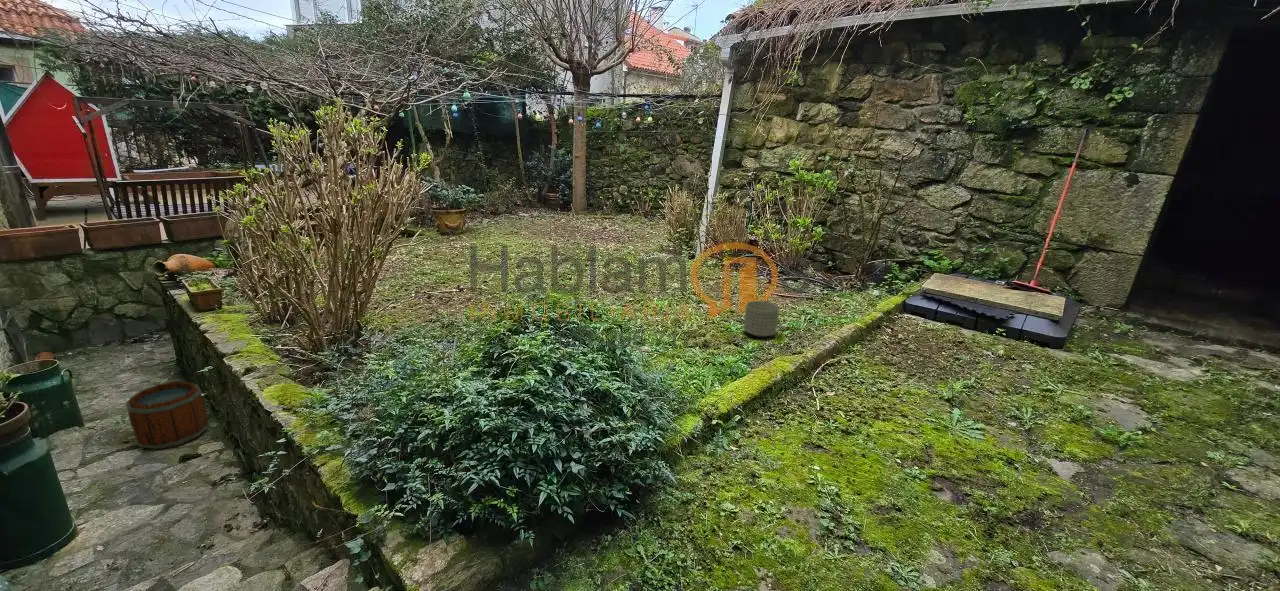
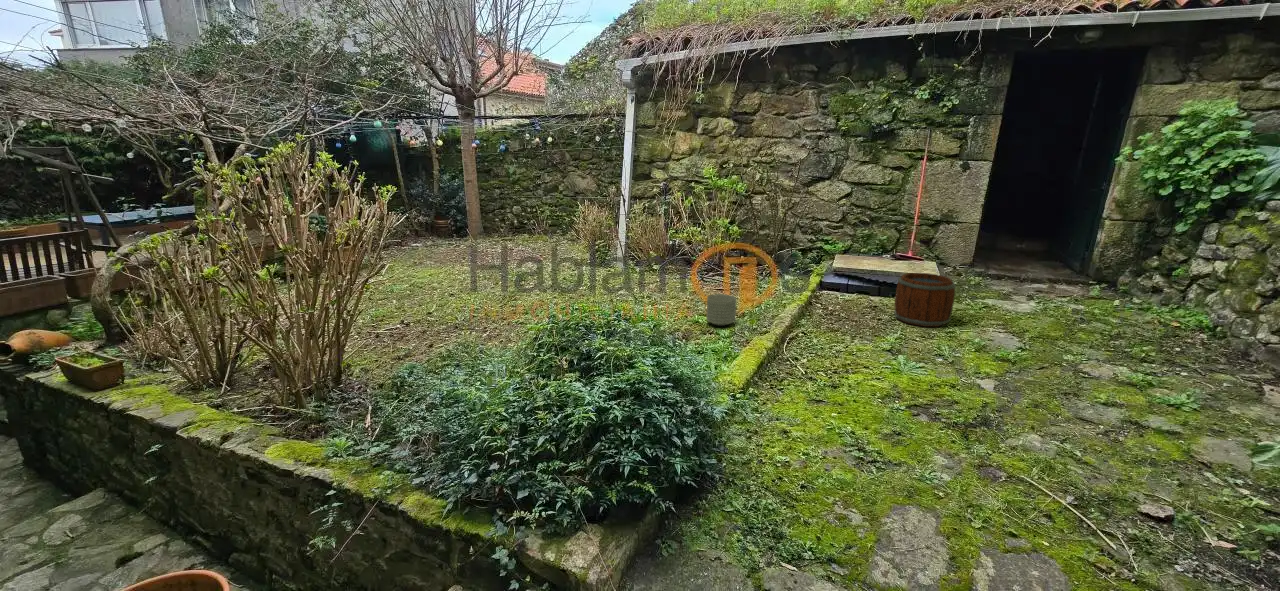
bucket: present [126,382,209,449] -> present [894,273,956,327]

